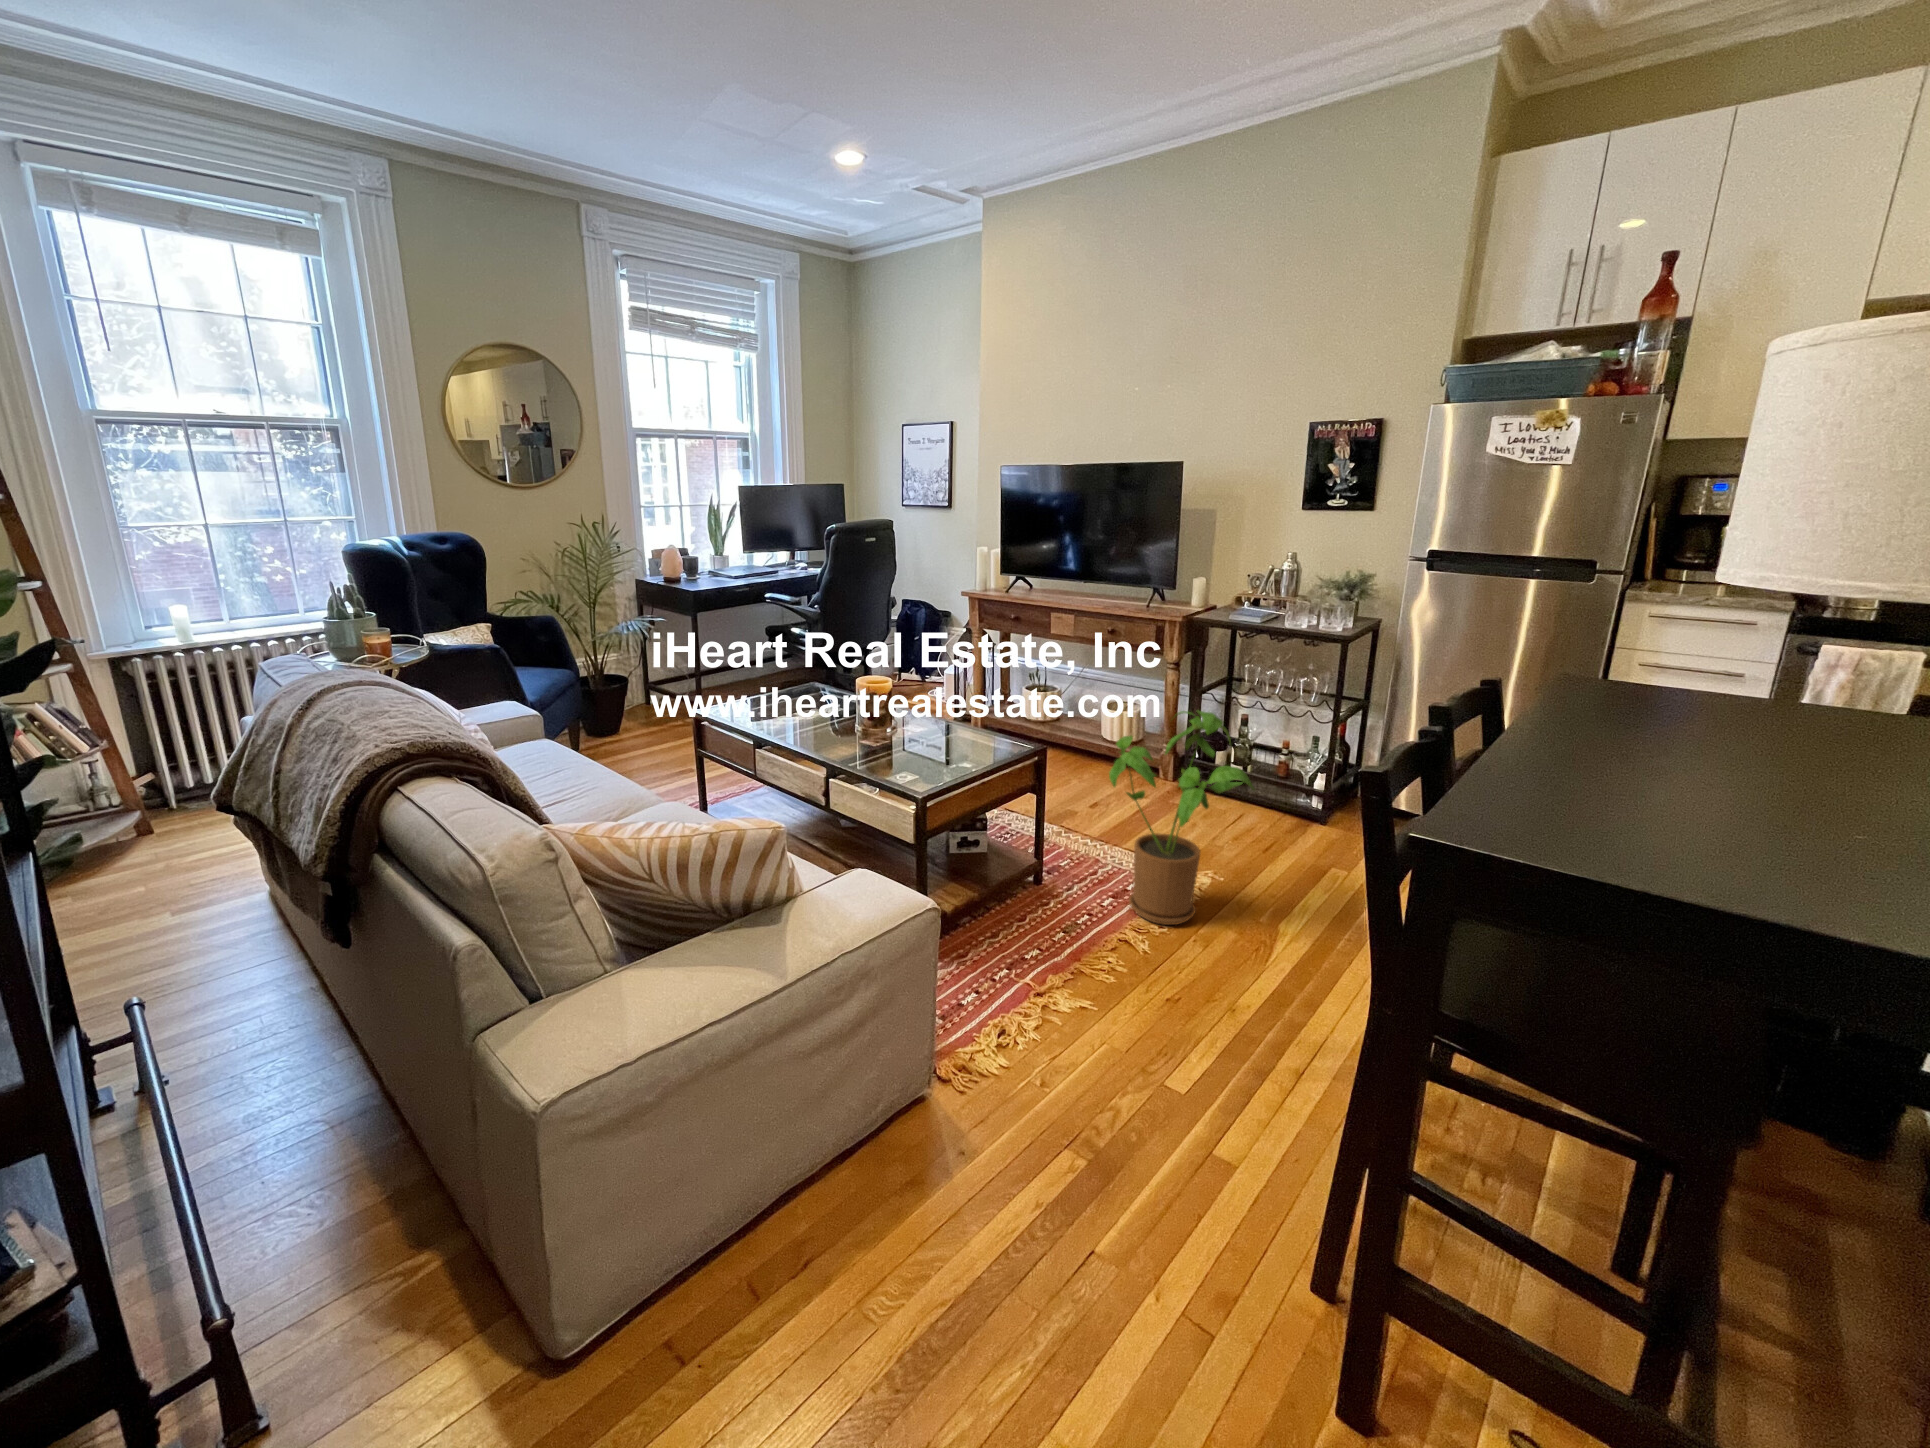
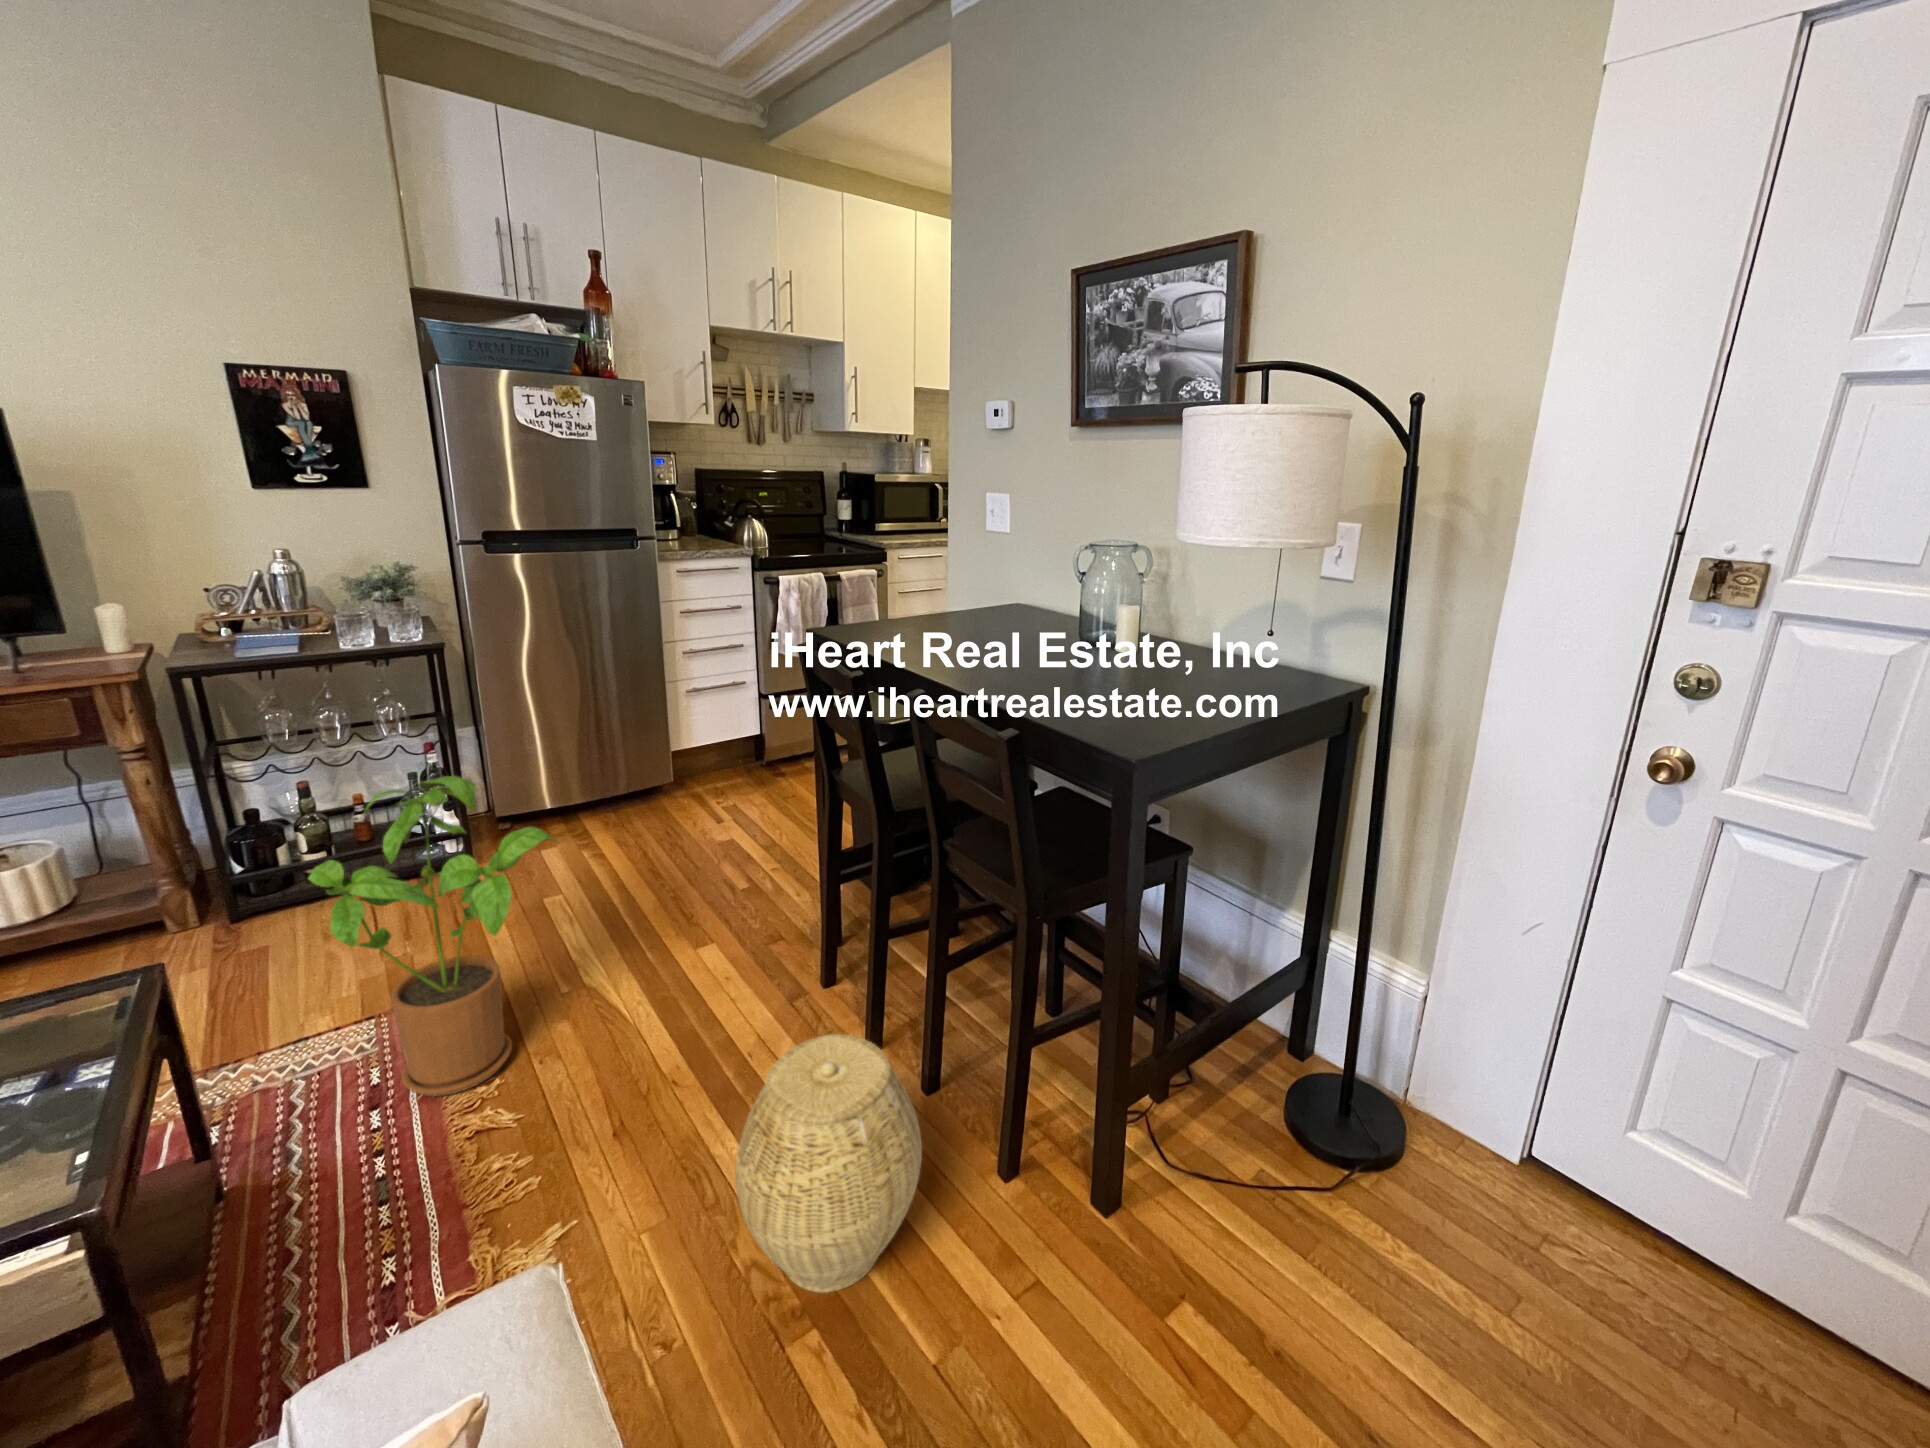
woven basket: none [1089,975,1254,1195] -> present [736,1034,922,1293]

